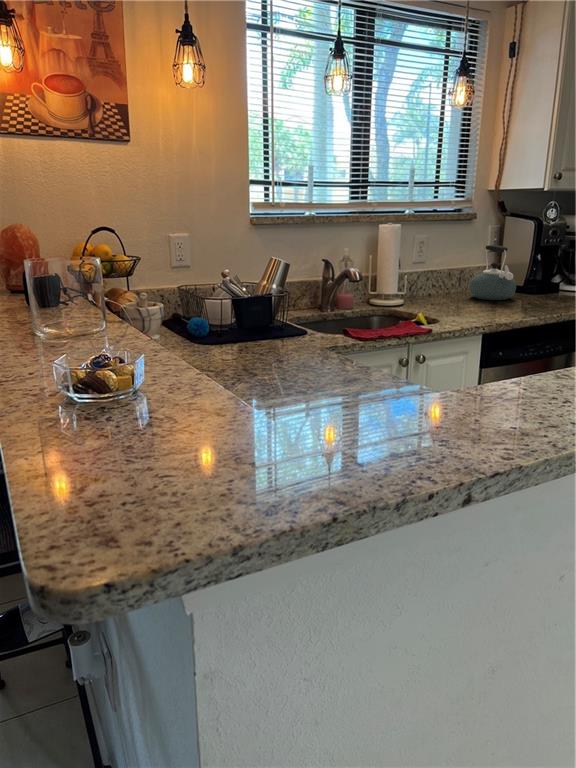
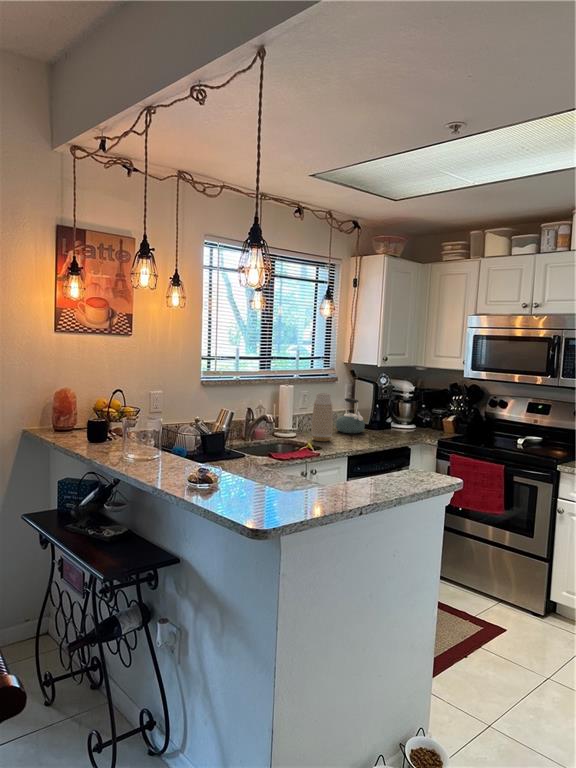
vase: none [426,234,461,312] -> present [311,393,333,441]

